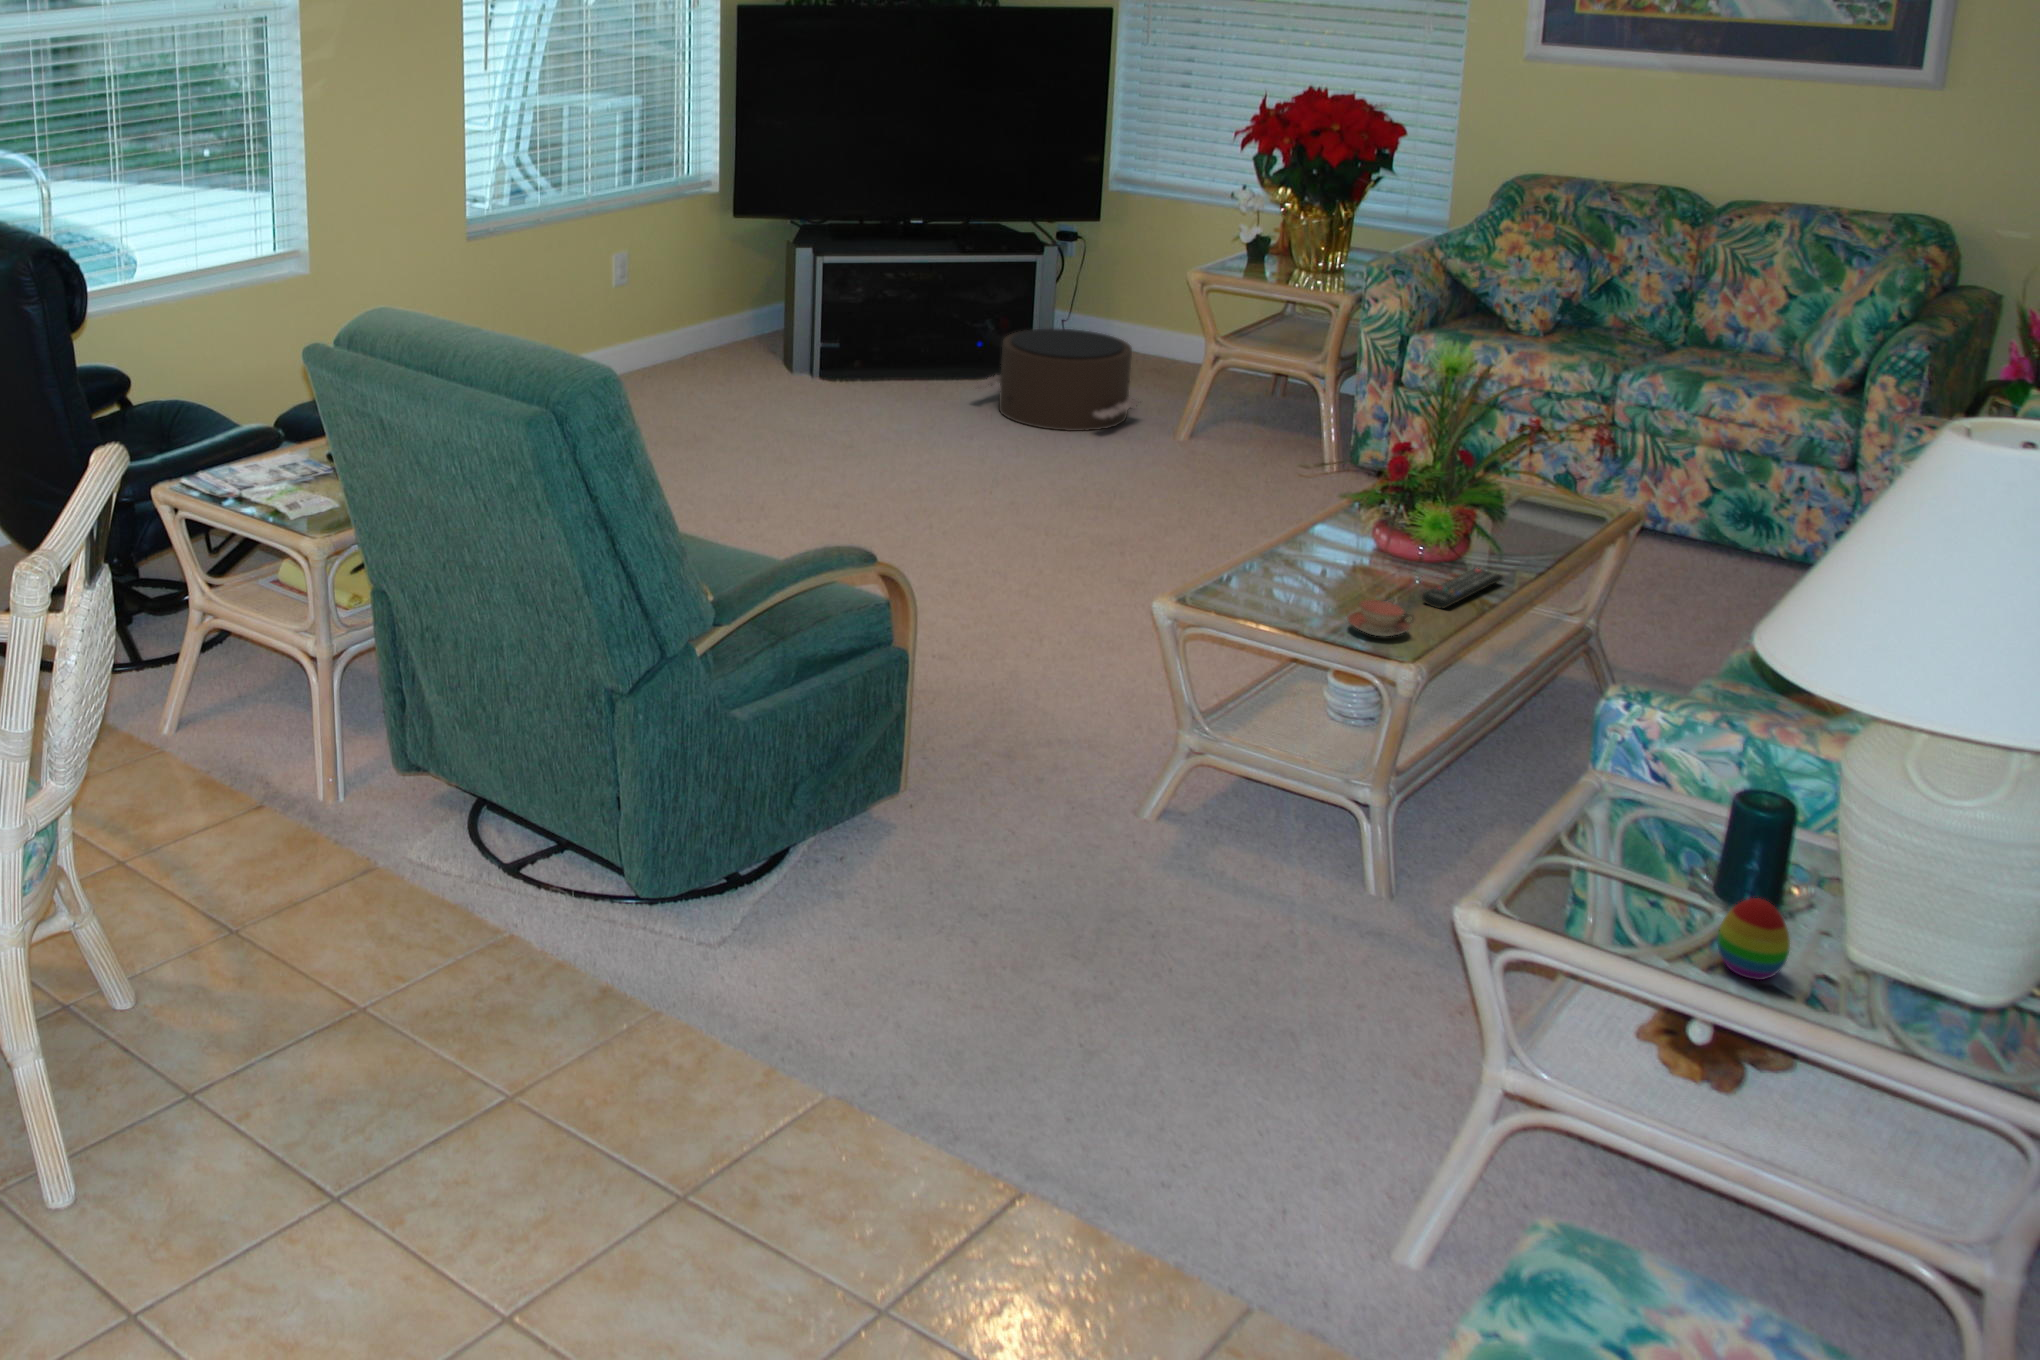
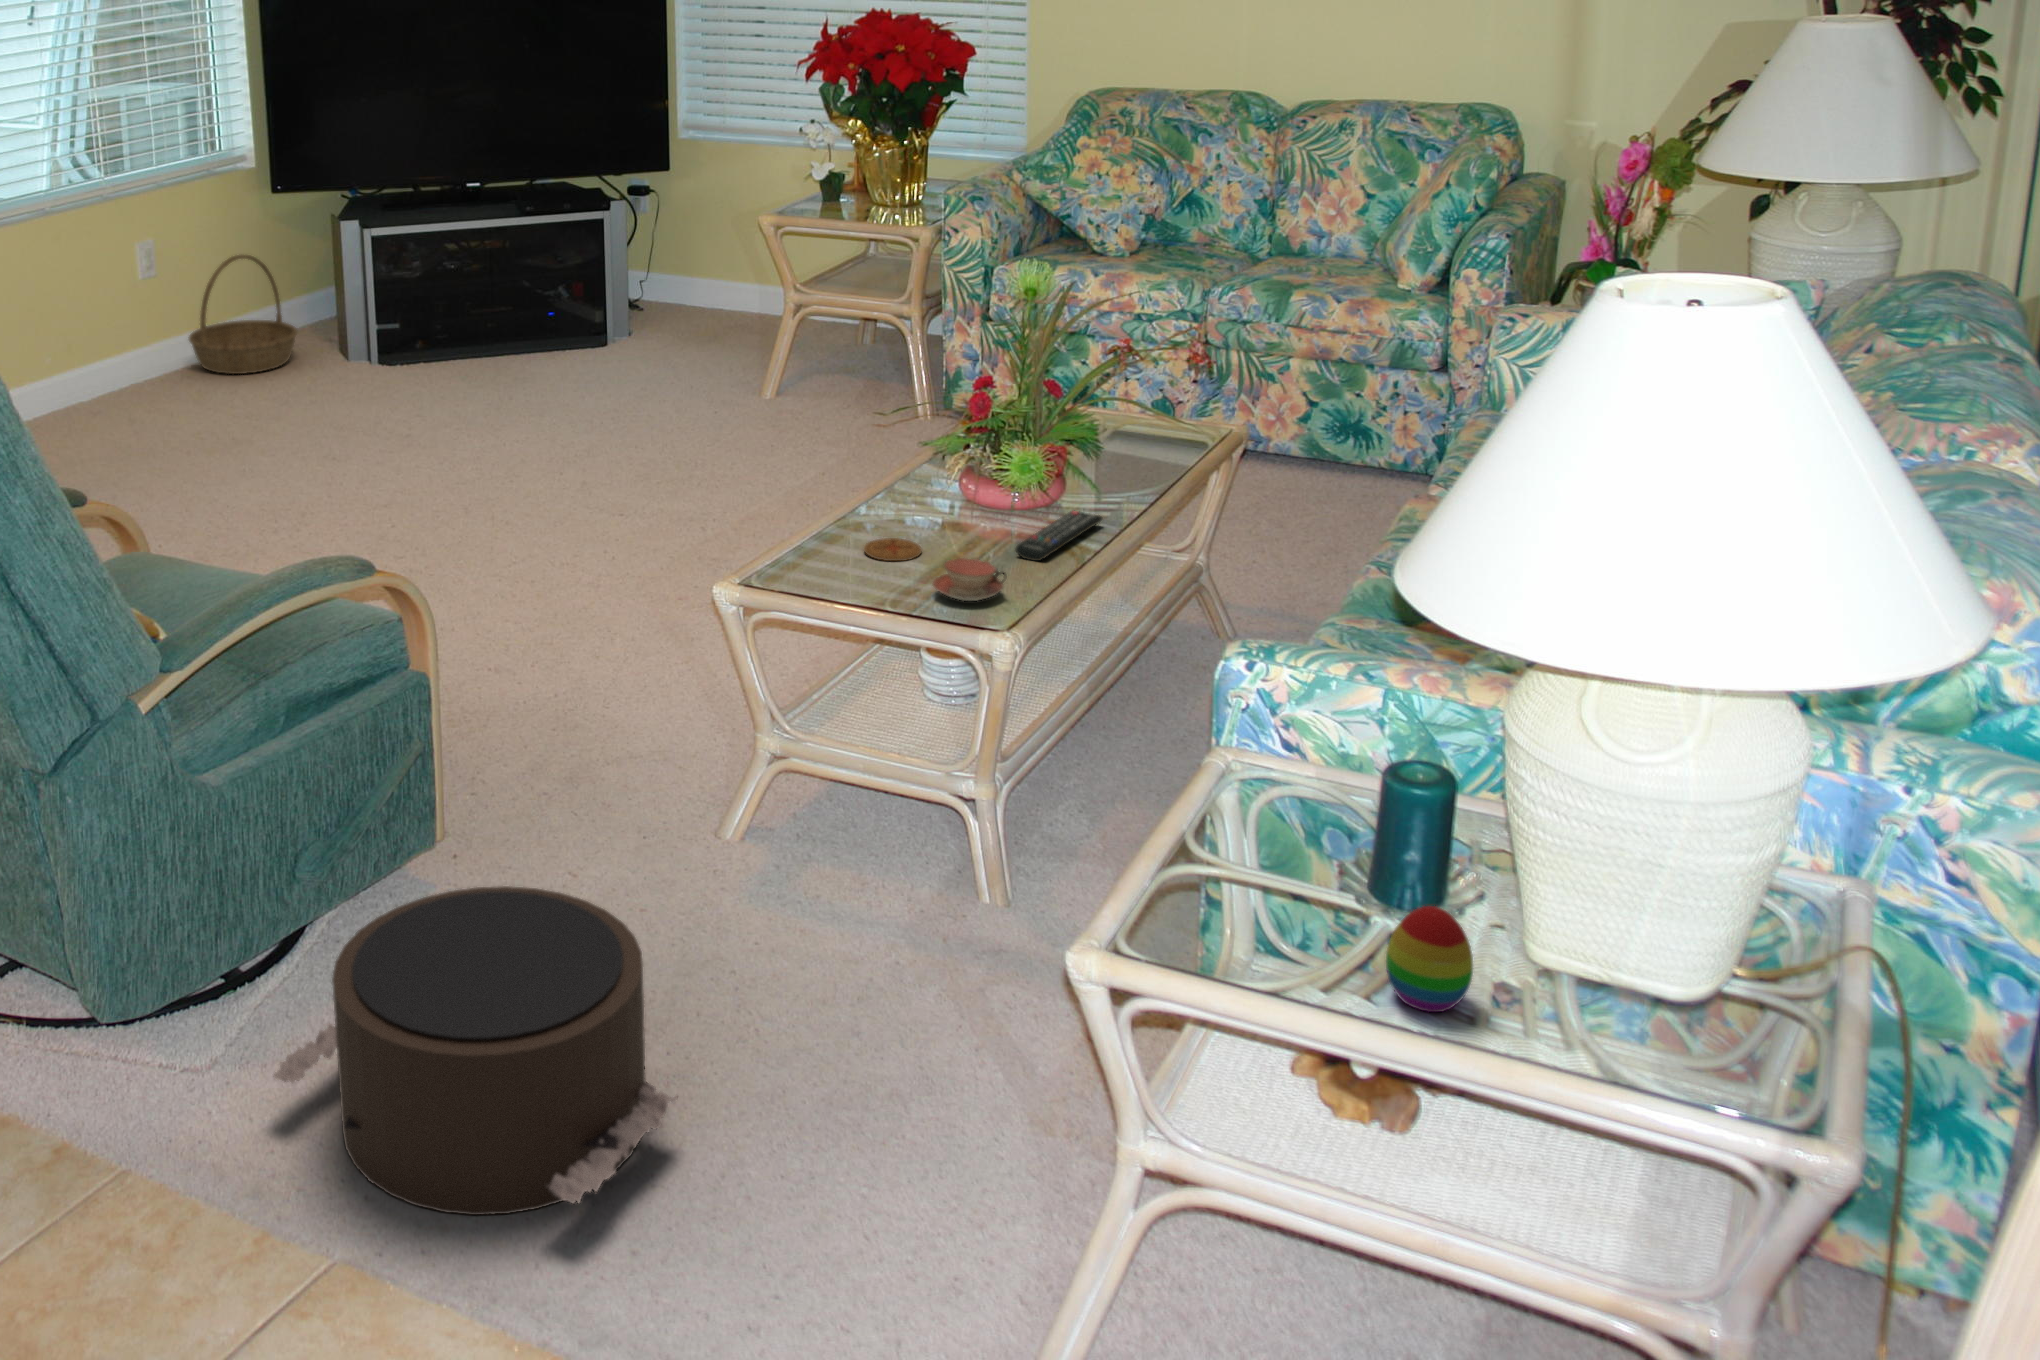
basket: none [648,269,744,375] -> present [189,255,297,374]
pouf: present [973,329,1140,431] -> present [273,886,678,1215]
coaster: none [1285,576,1337,597] -> present [864,538,921,561]

